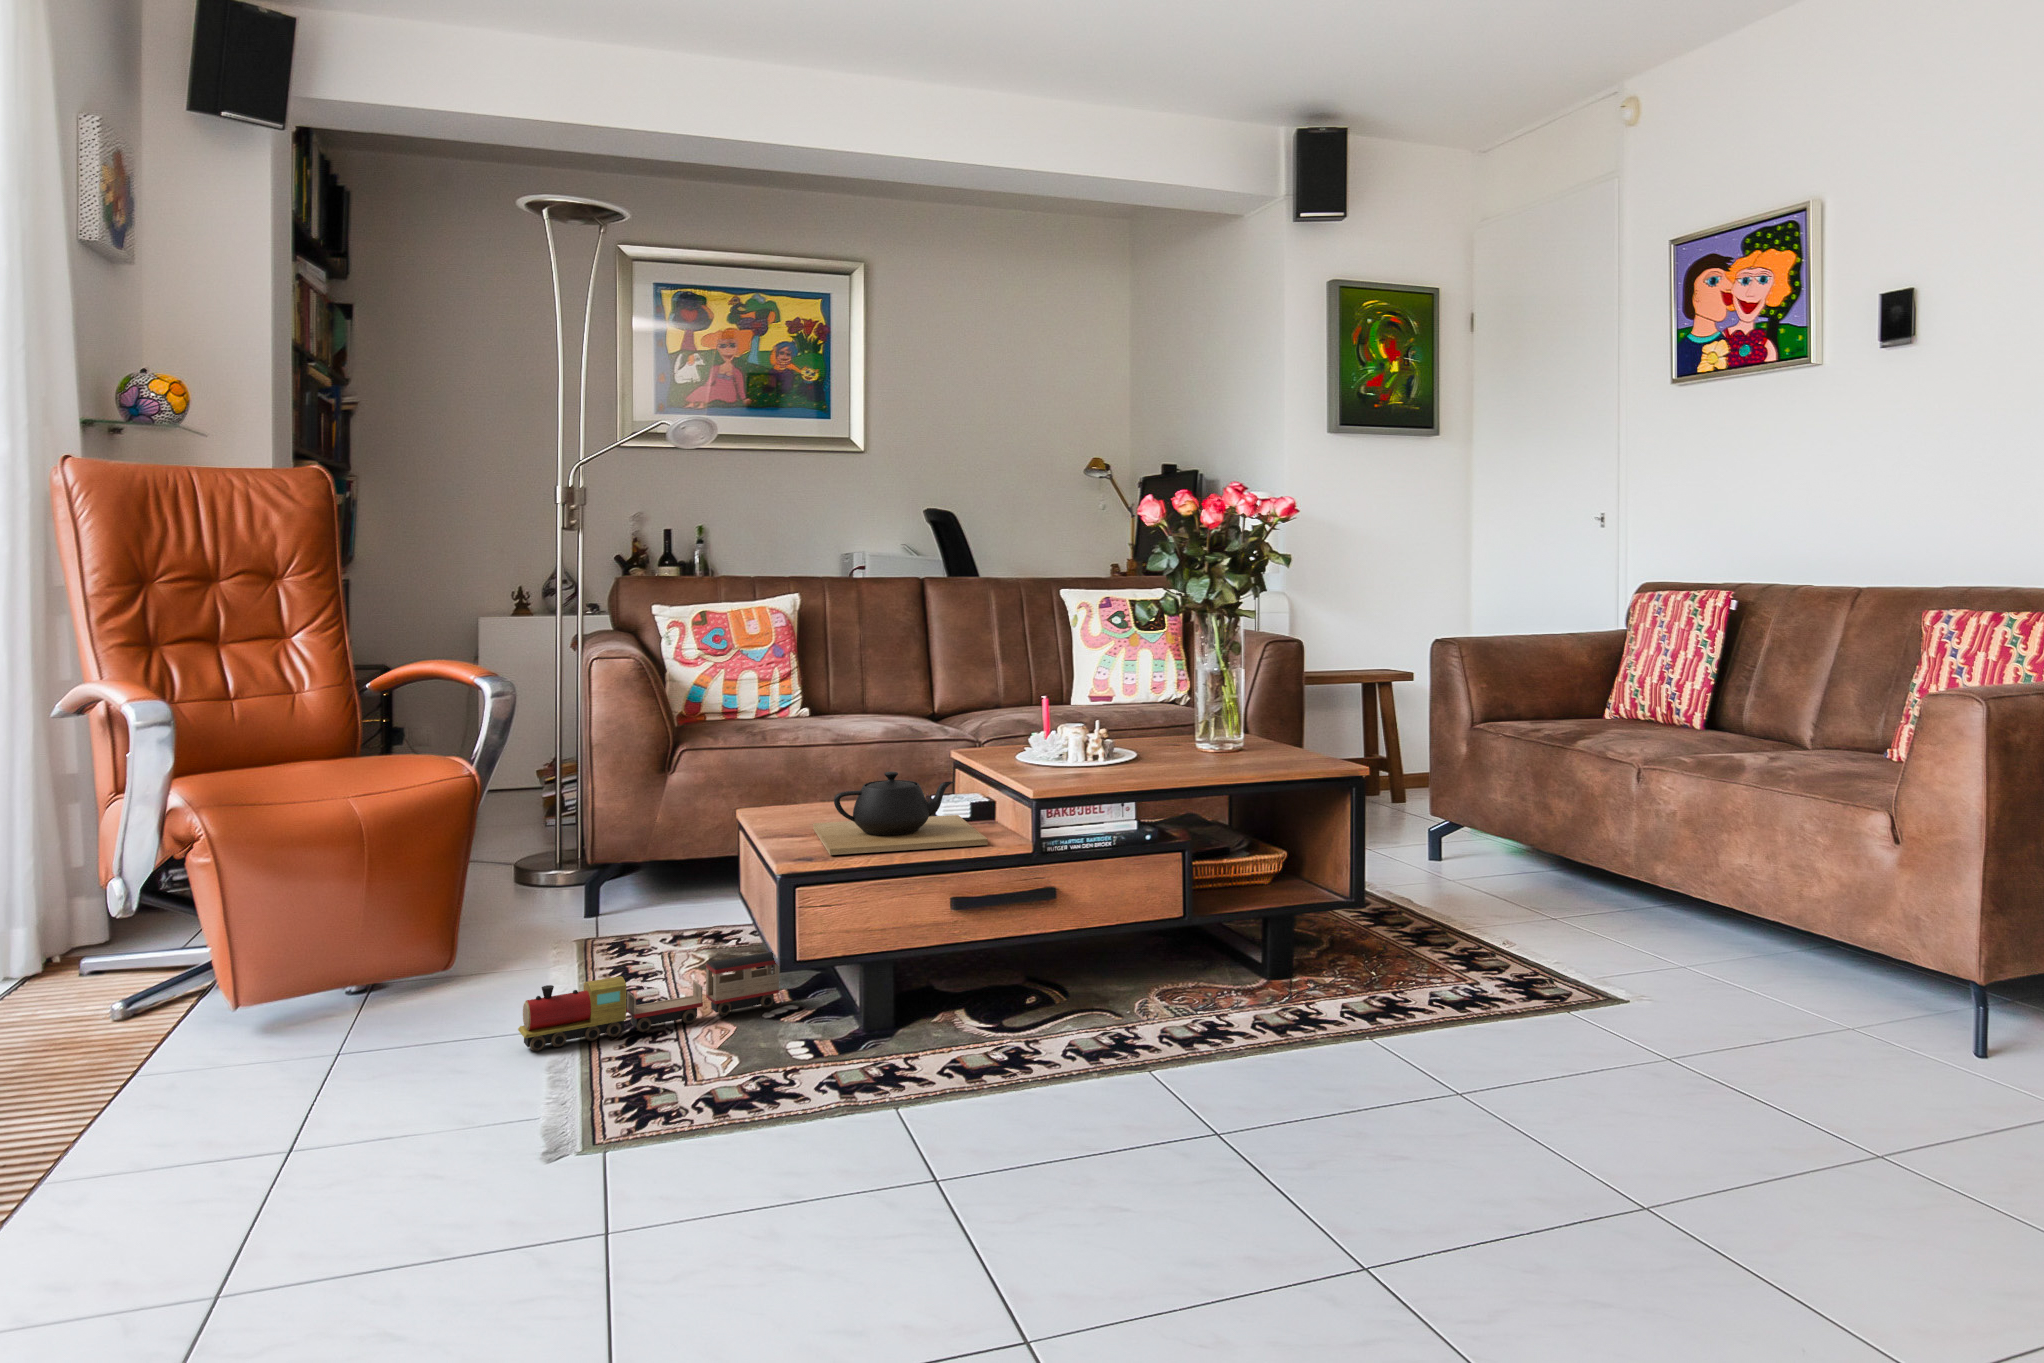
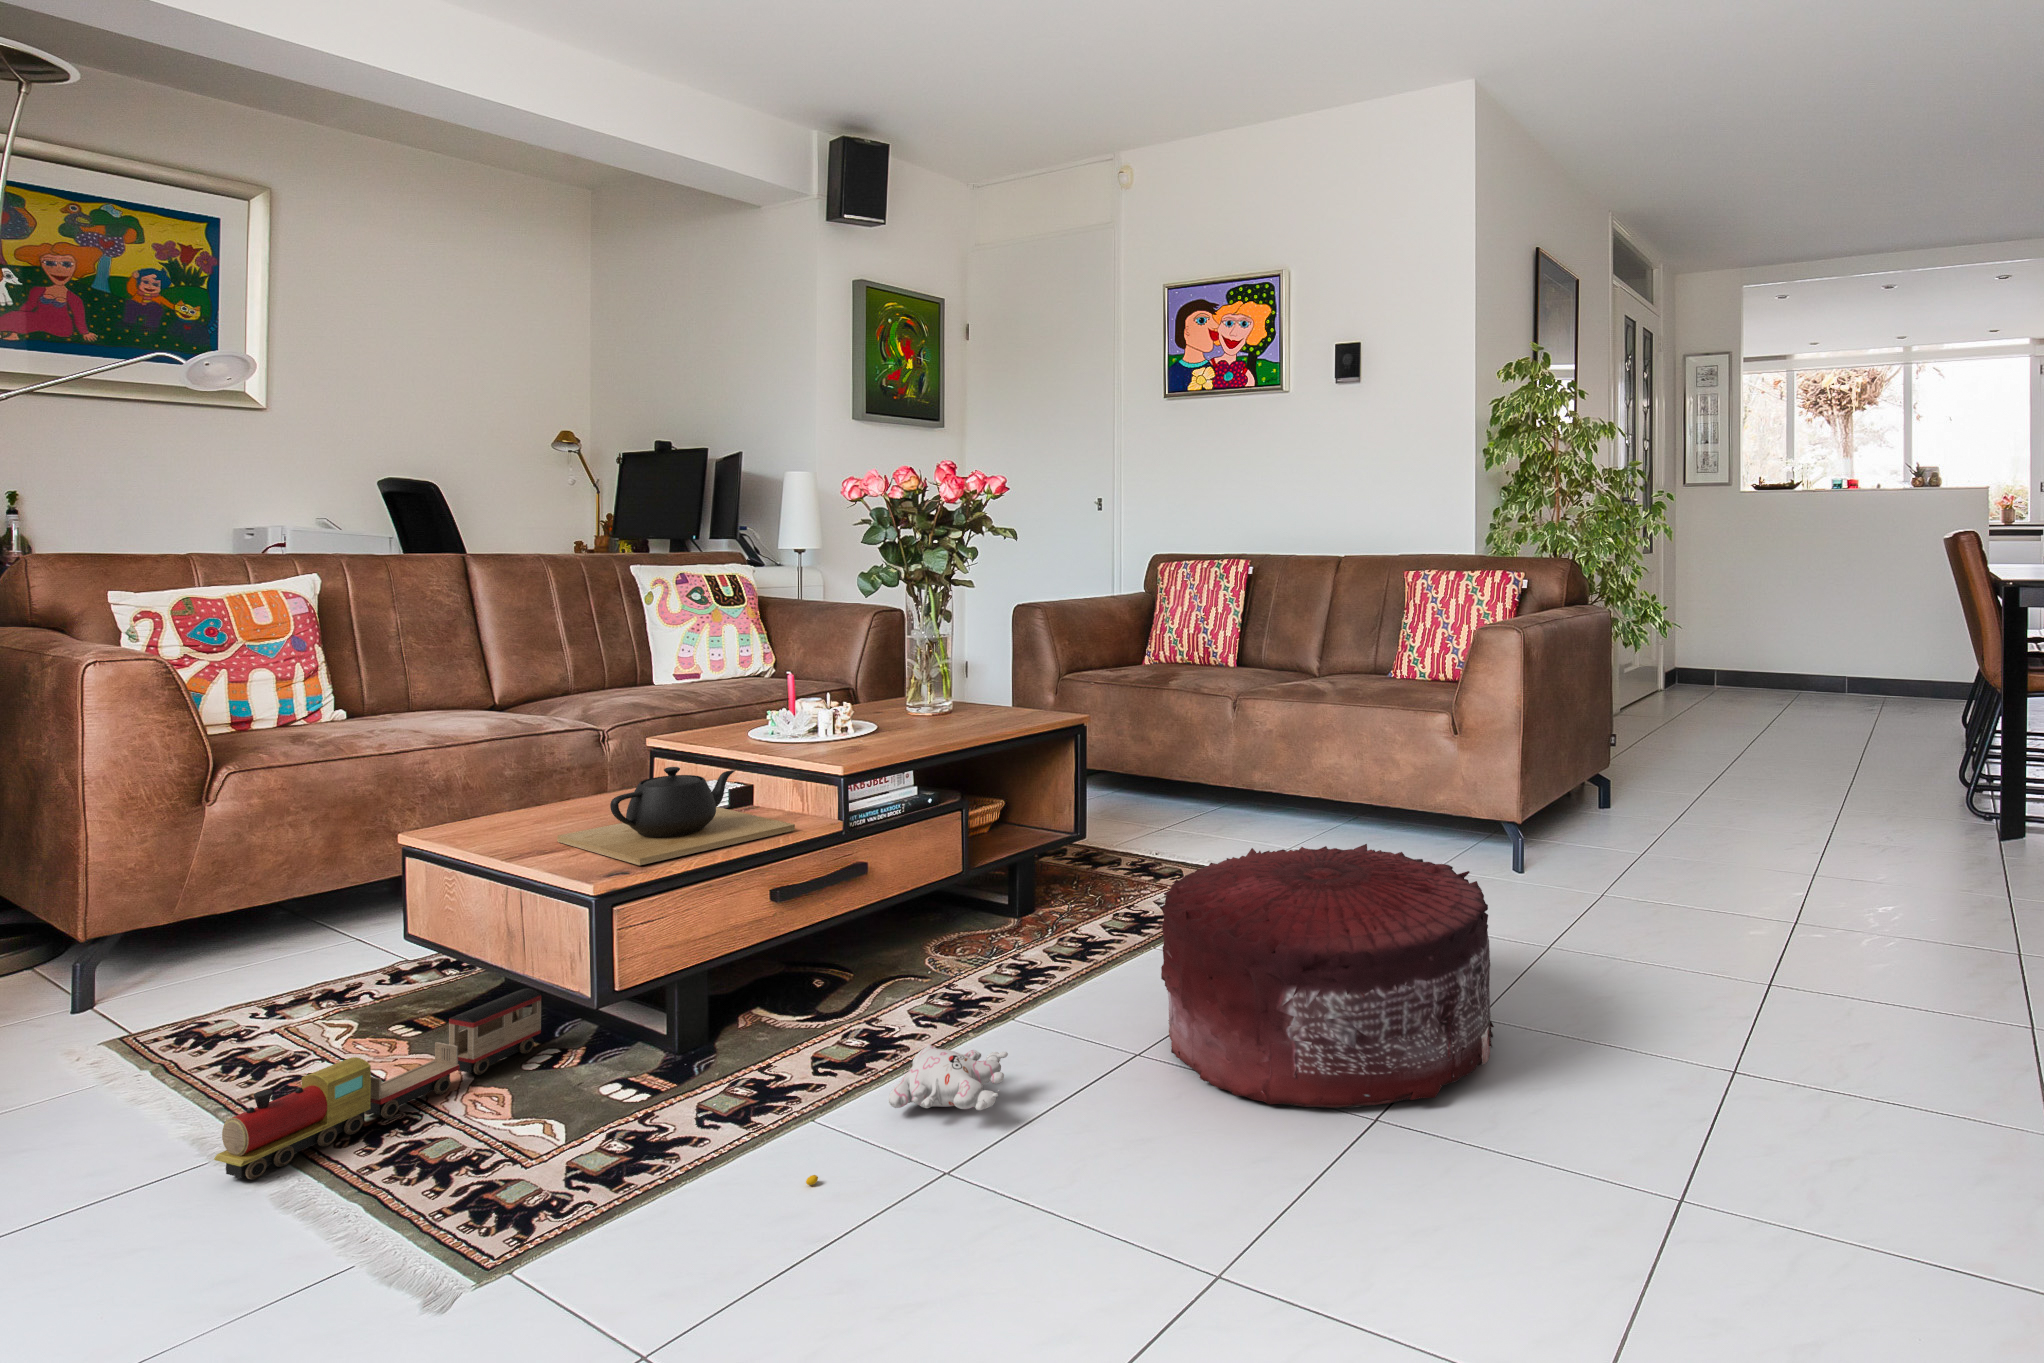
pouf: none [1224,931,1657,1264] -> present [1161,844,1494,1108]
plush toy: none [819,1069,1053,1160] -> present [806,1044,1008,1185]

